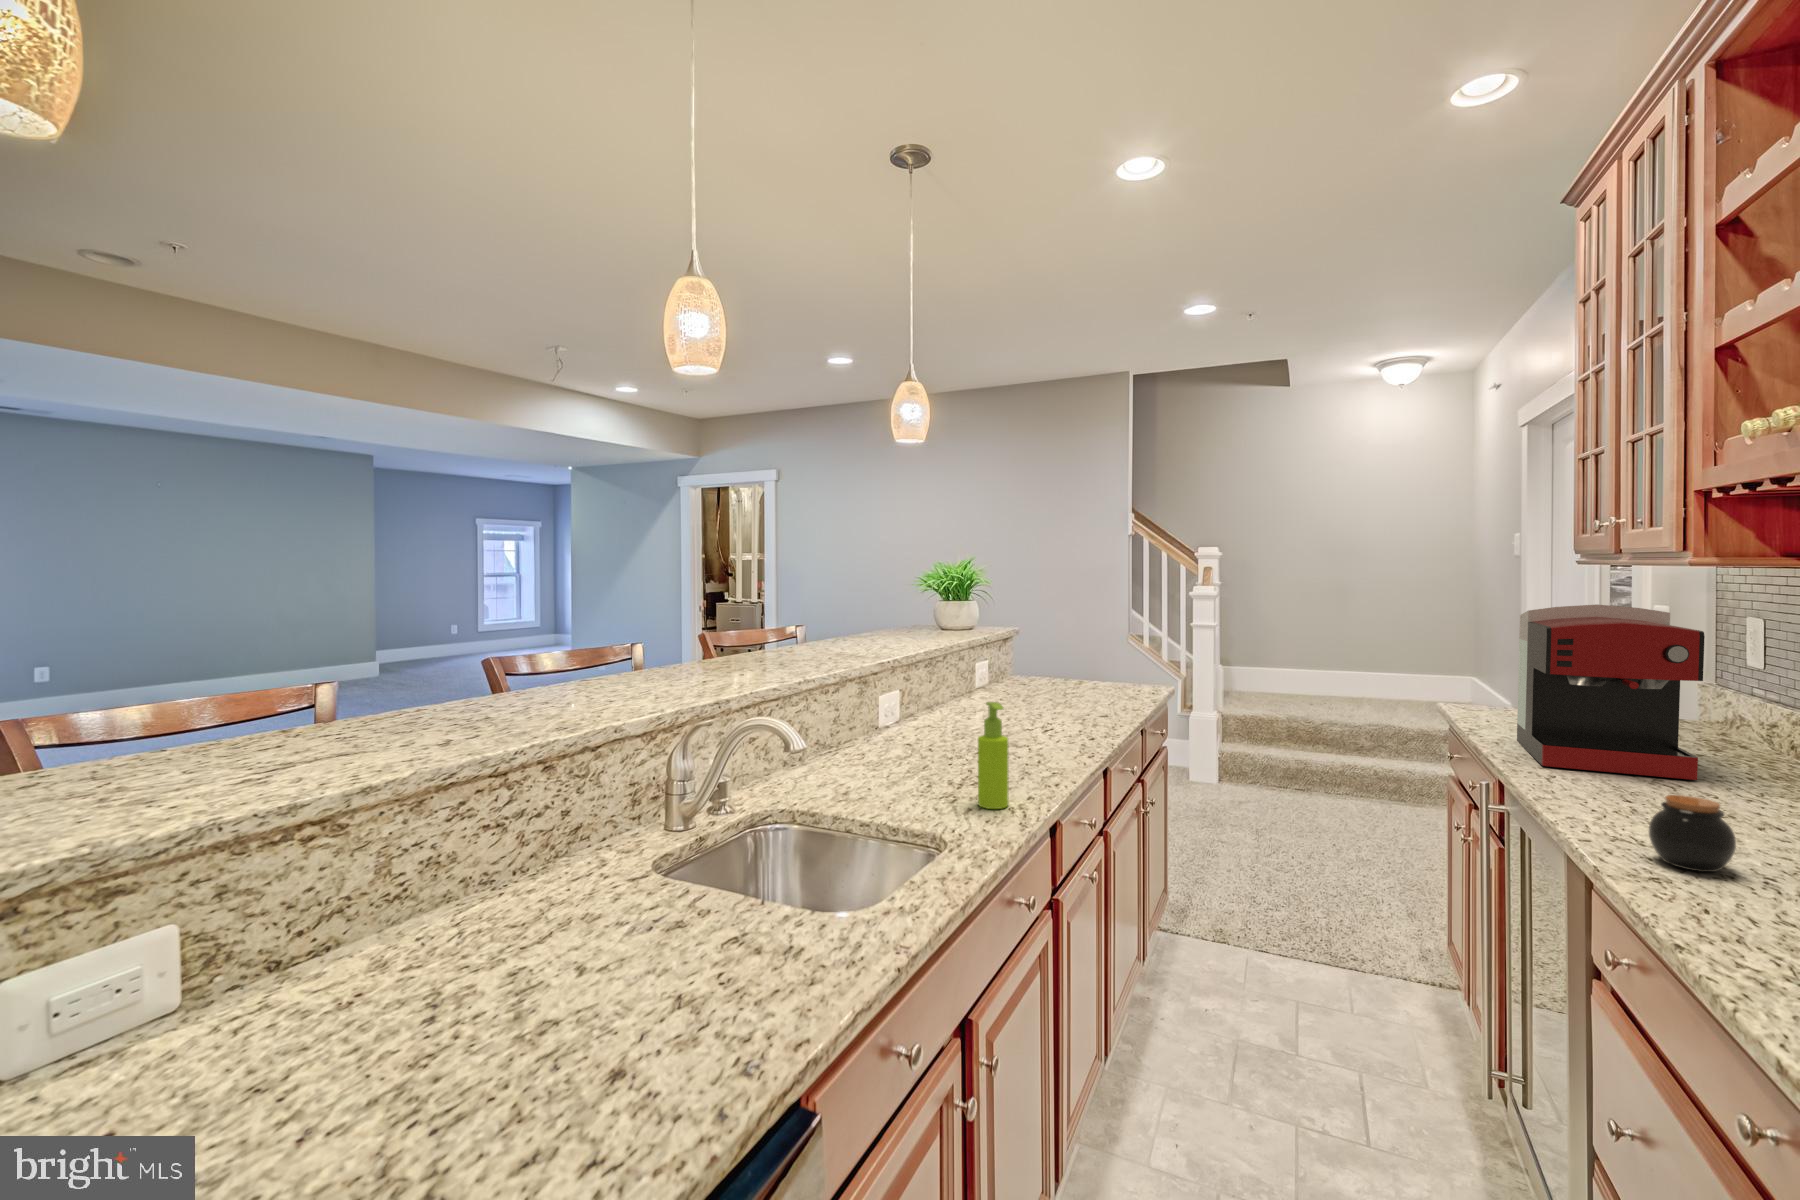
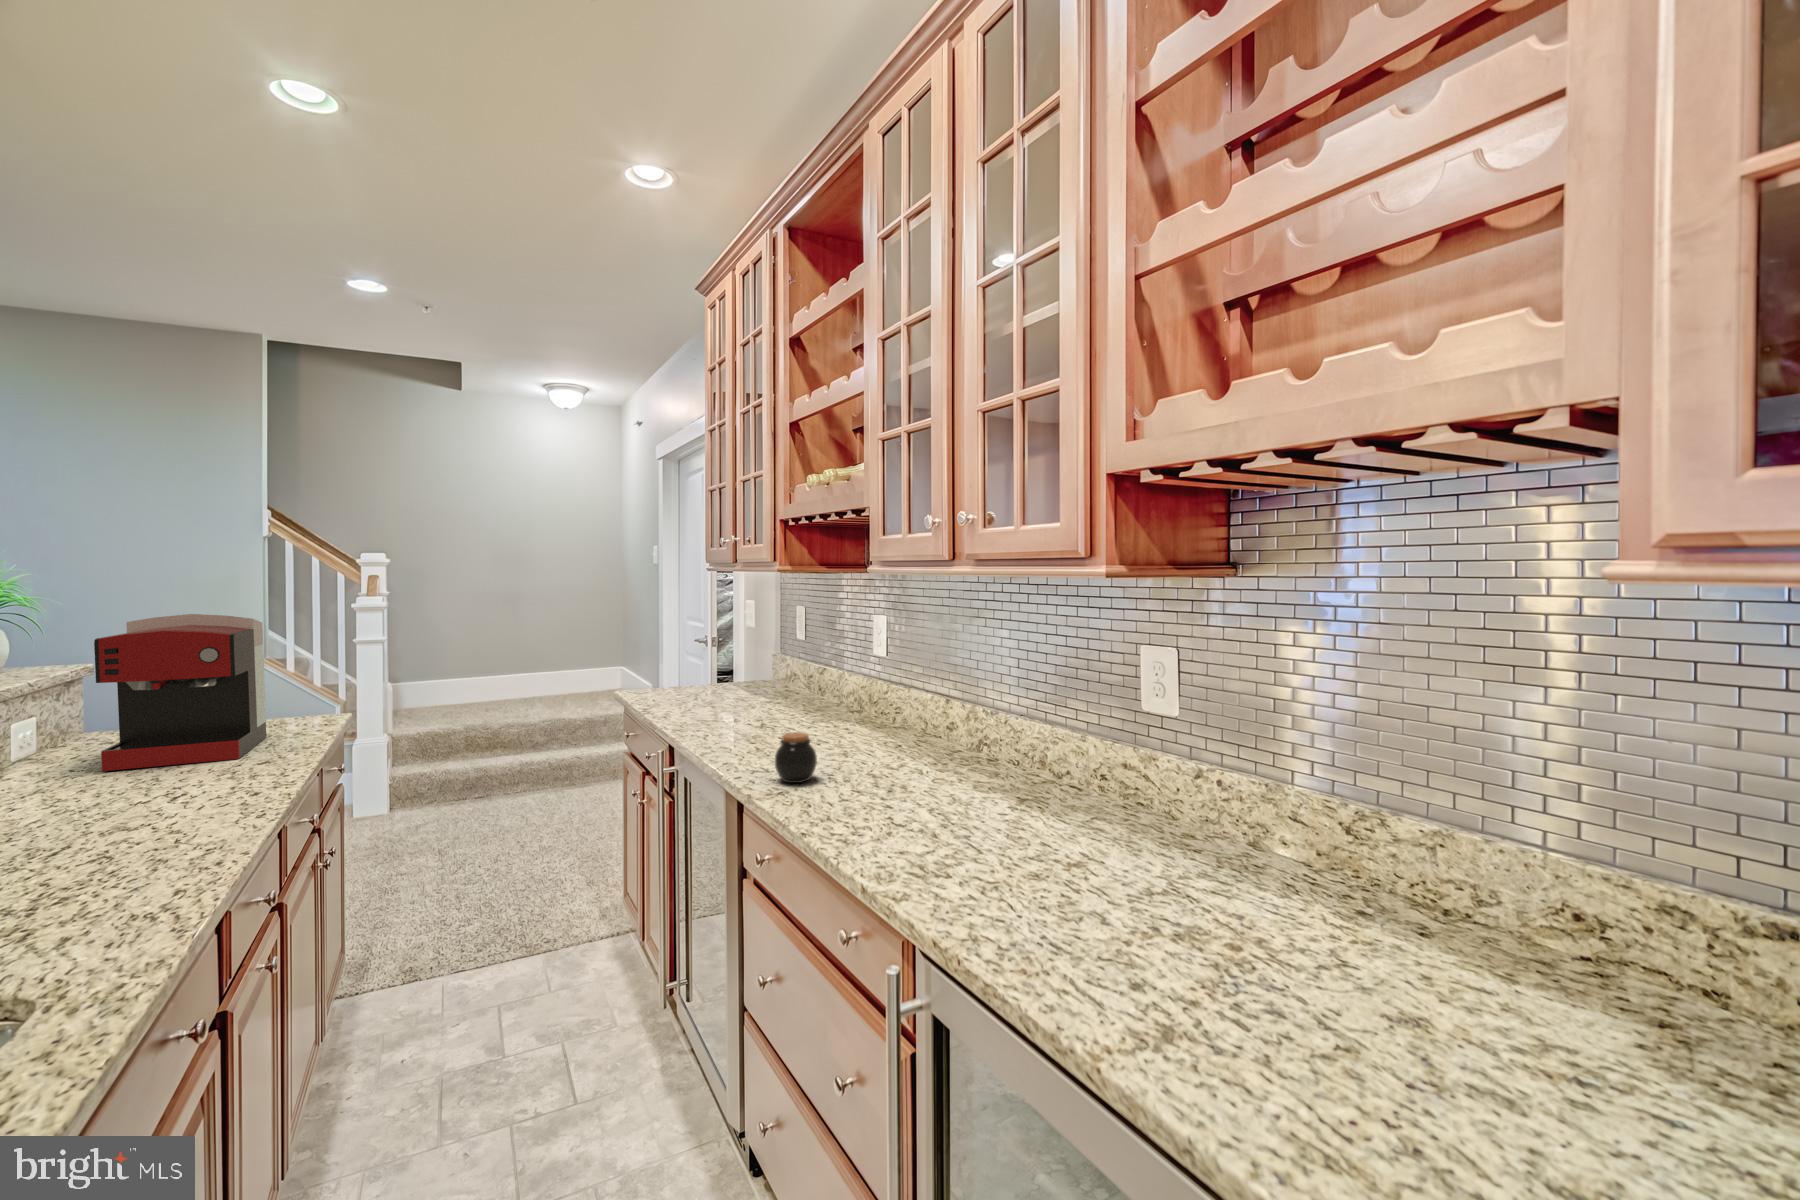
coffee maker: present [1517,605,1705,780] -> present [94,614,266,771]
soap dispenser: present [978,702,1009,809] -> none [74,769,141,928]

